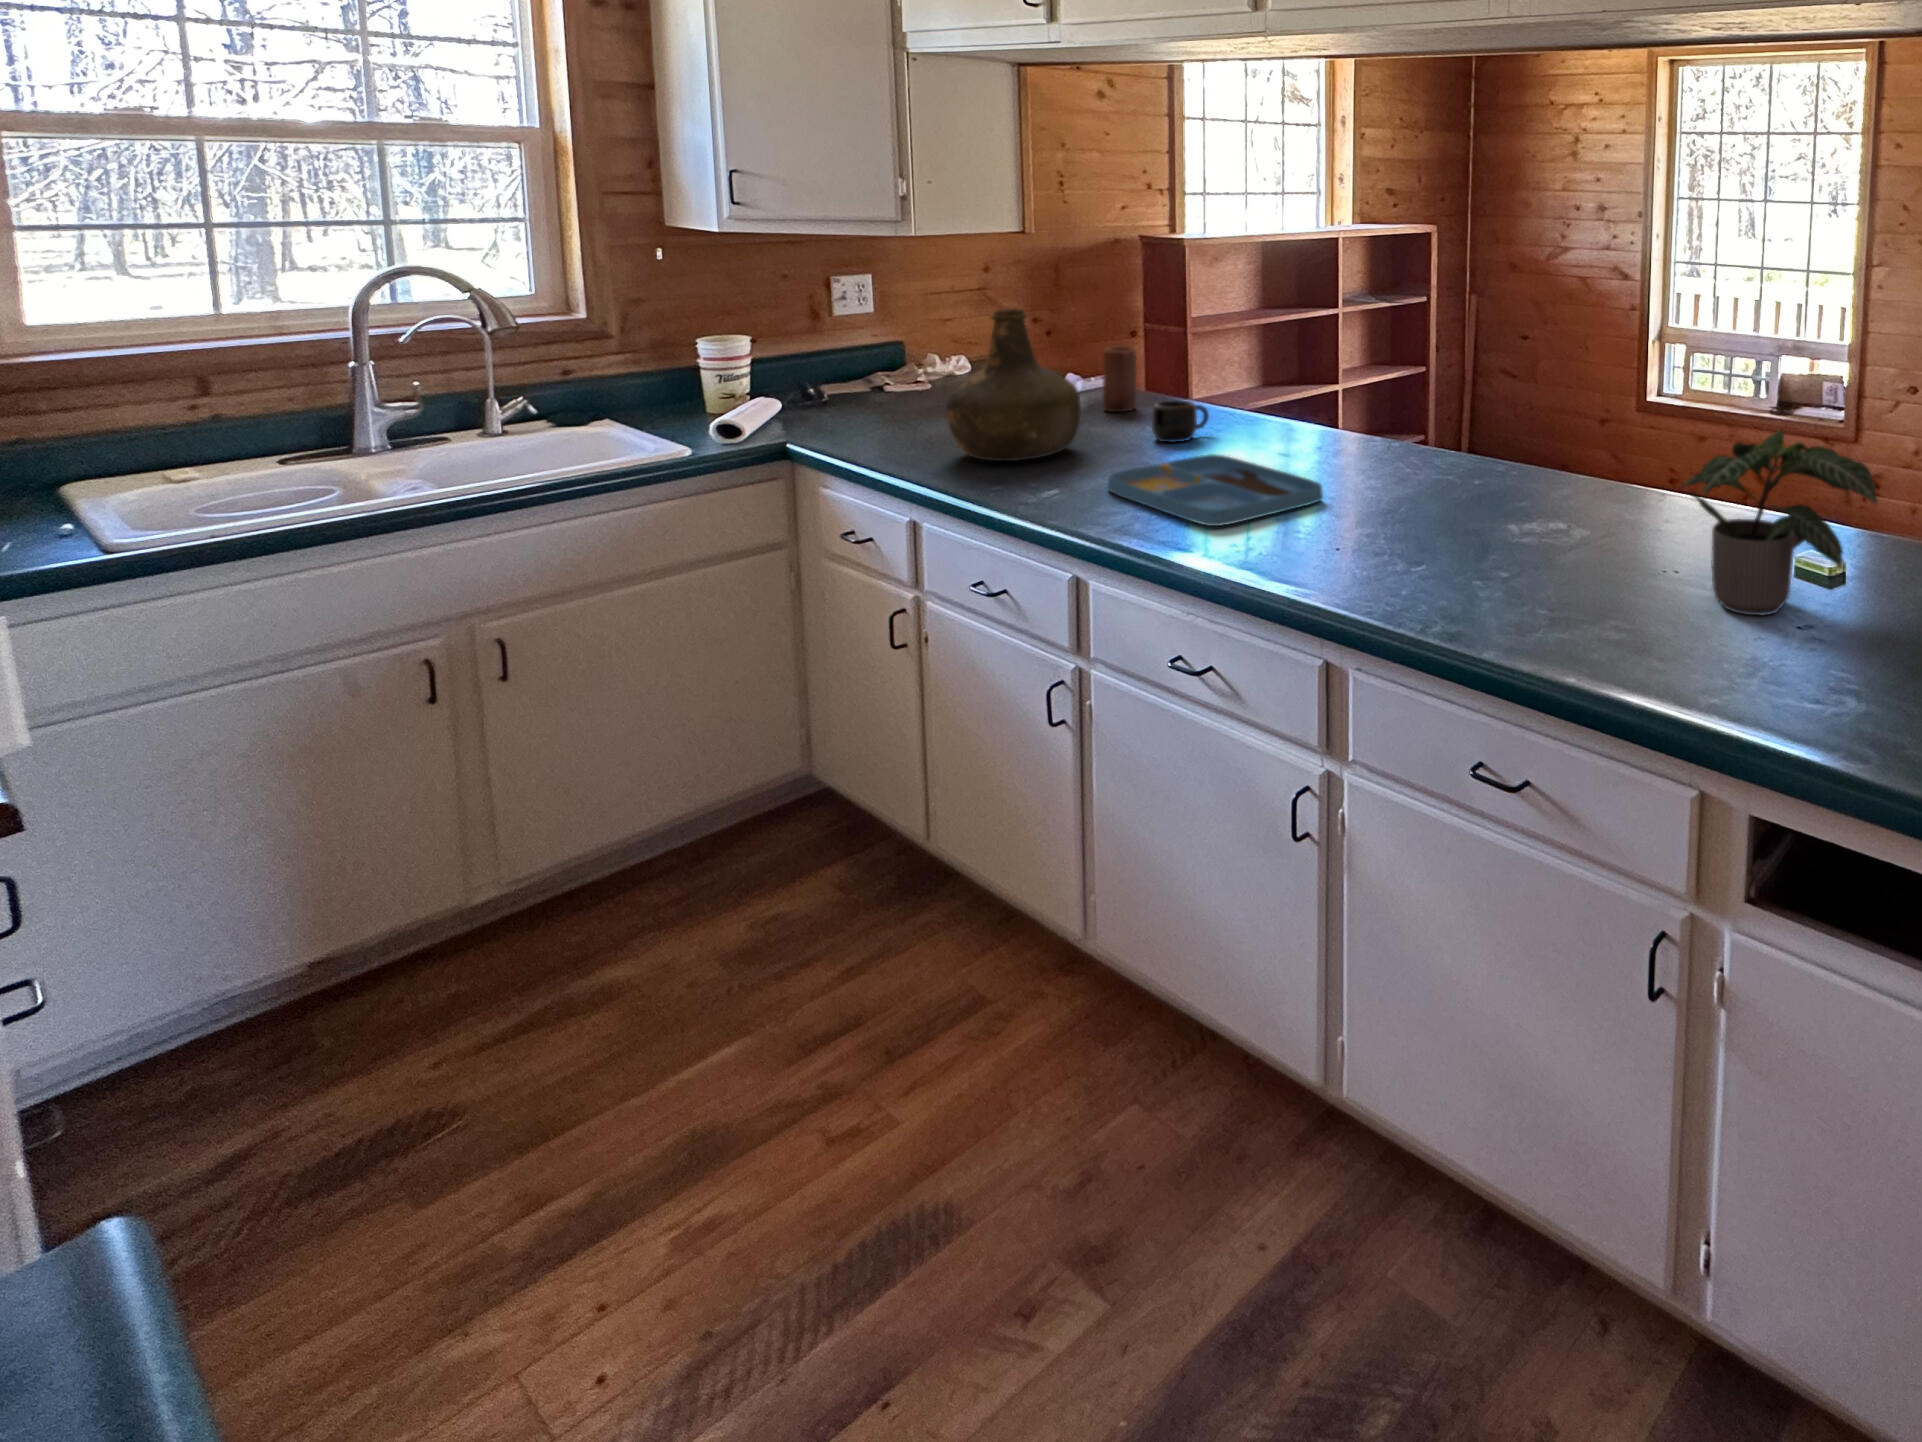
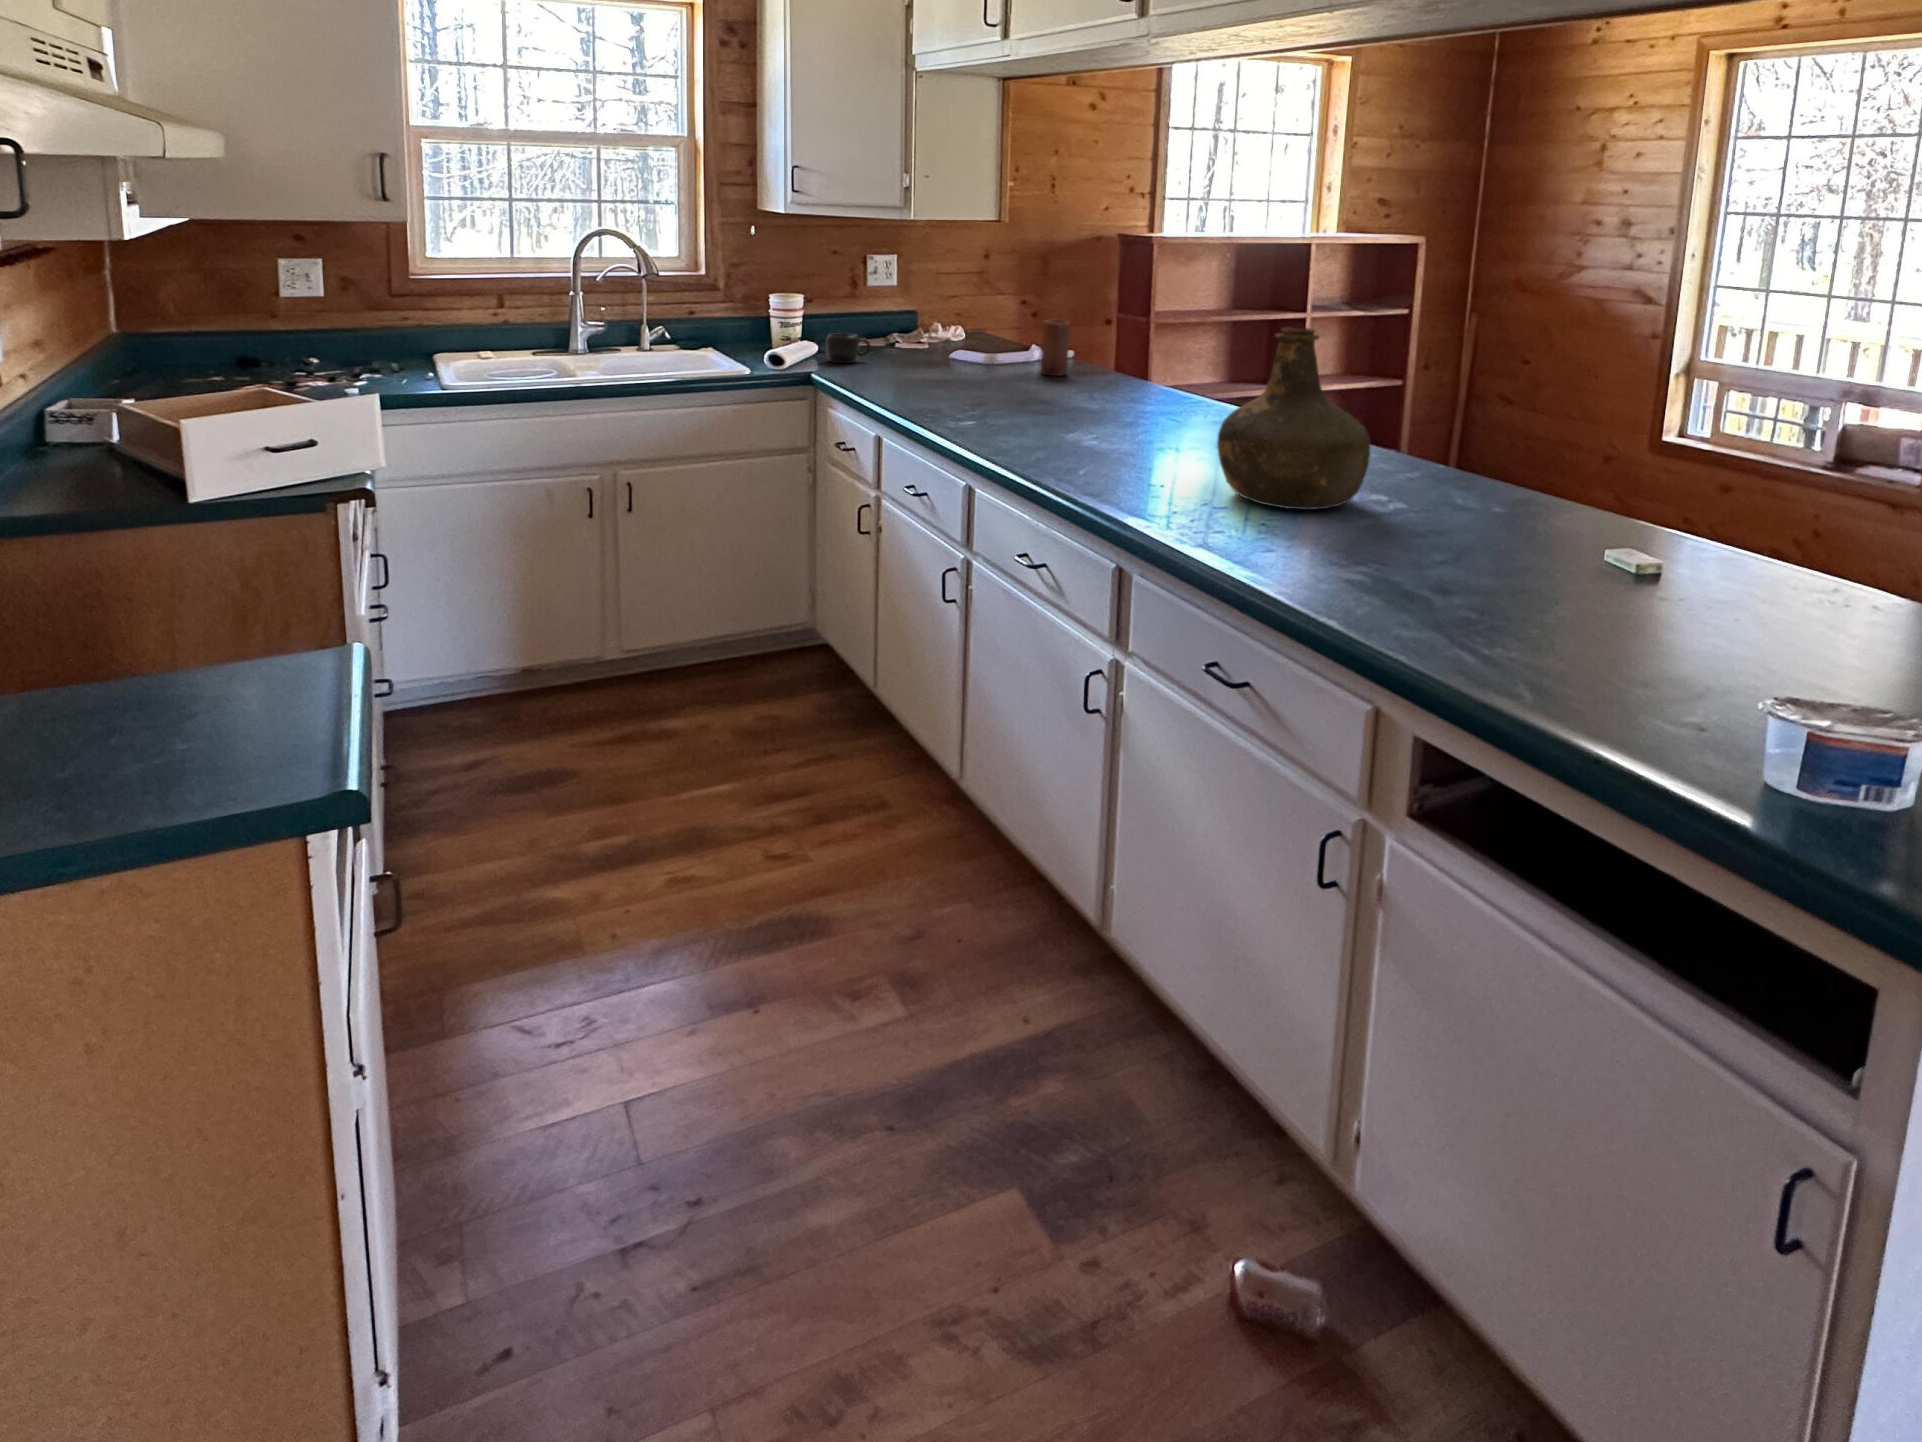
bottle: present [946,308,1081,461] -> present [1217,328,1370,510]
mug: present [1151,400,1209,442] -> present [826,333,871,363]
potted plant: present [1684,430,1877,615] -> none [1451,408,1649,586]
tray: present [1108,454,1323,526] -> none [1004,408,1171,456]

